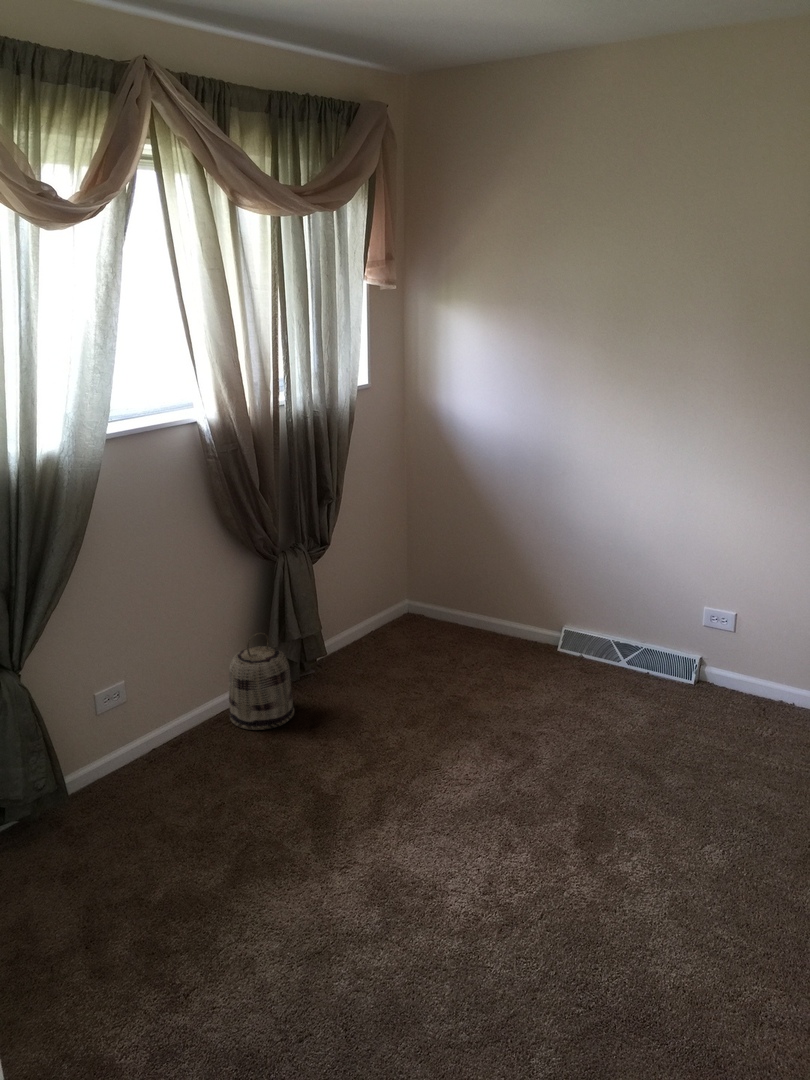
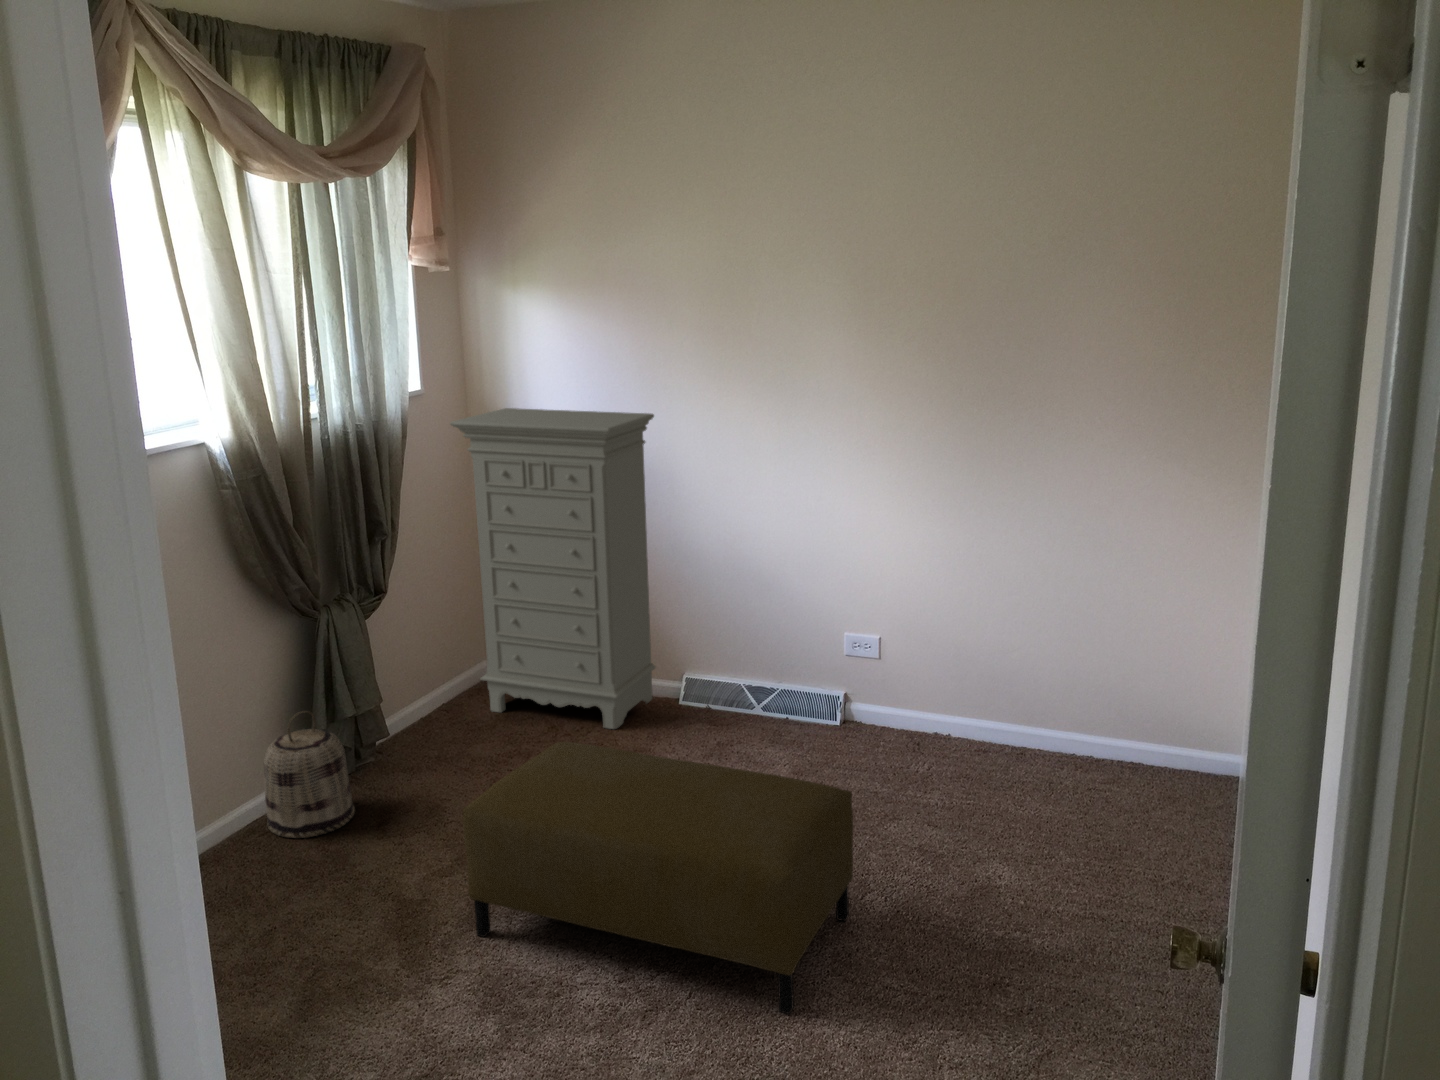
dresser: none [388,402,554,666] -> present [450,408,656,729]
ottoman: none [367,681,700,949] -> present [463,742,853,1014]

